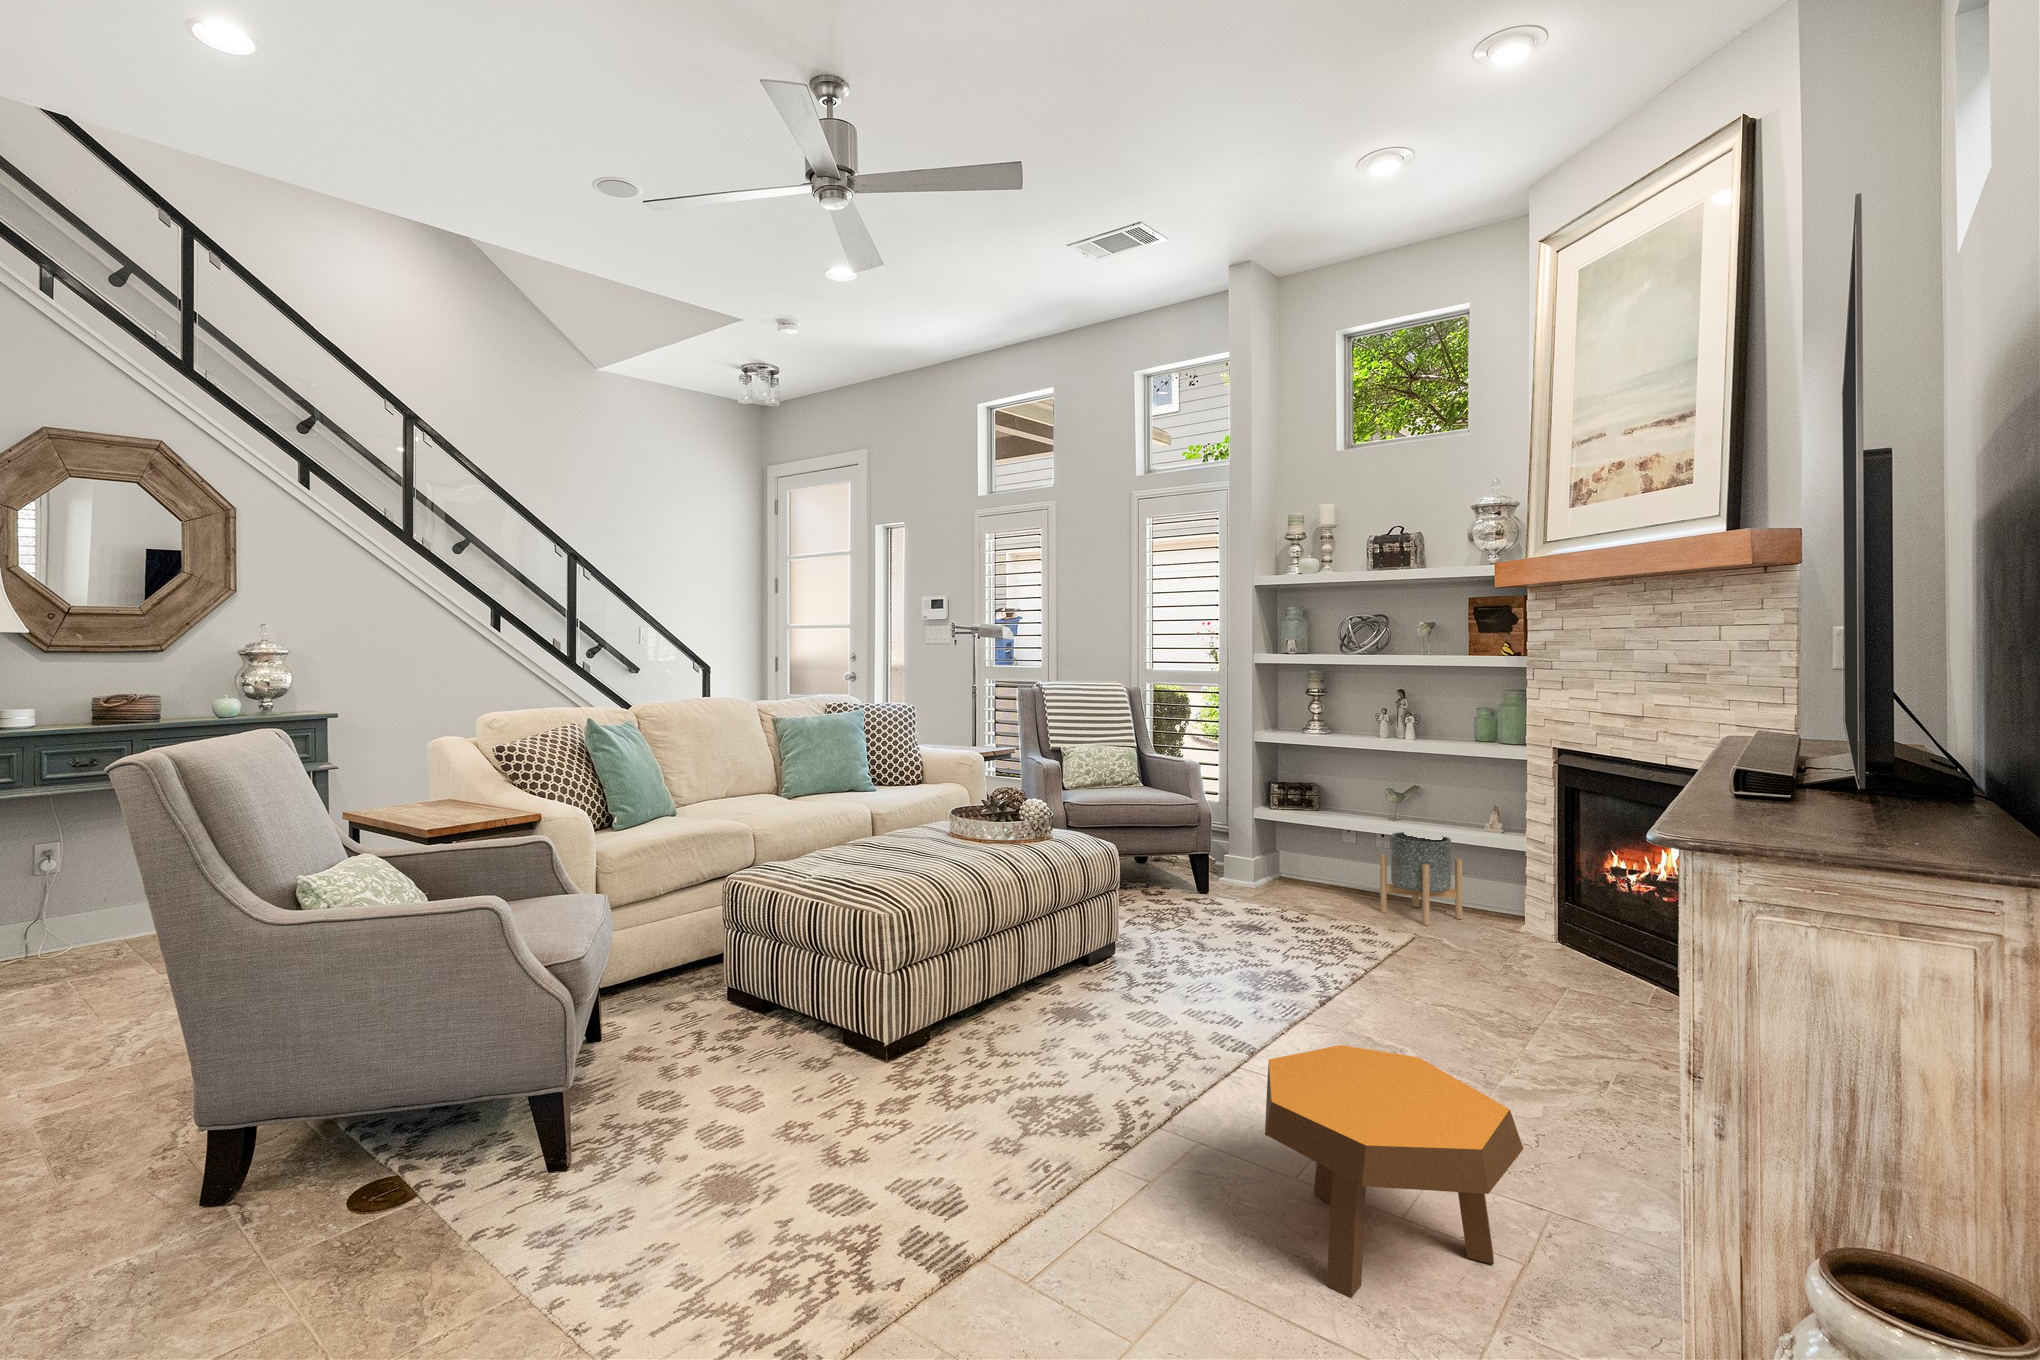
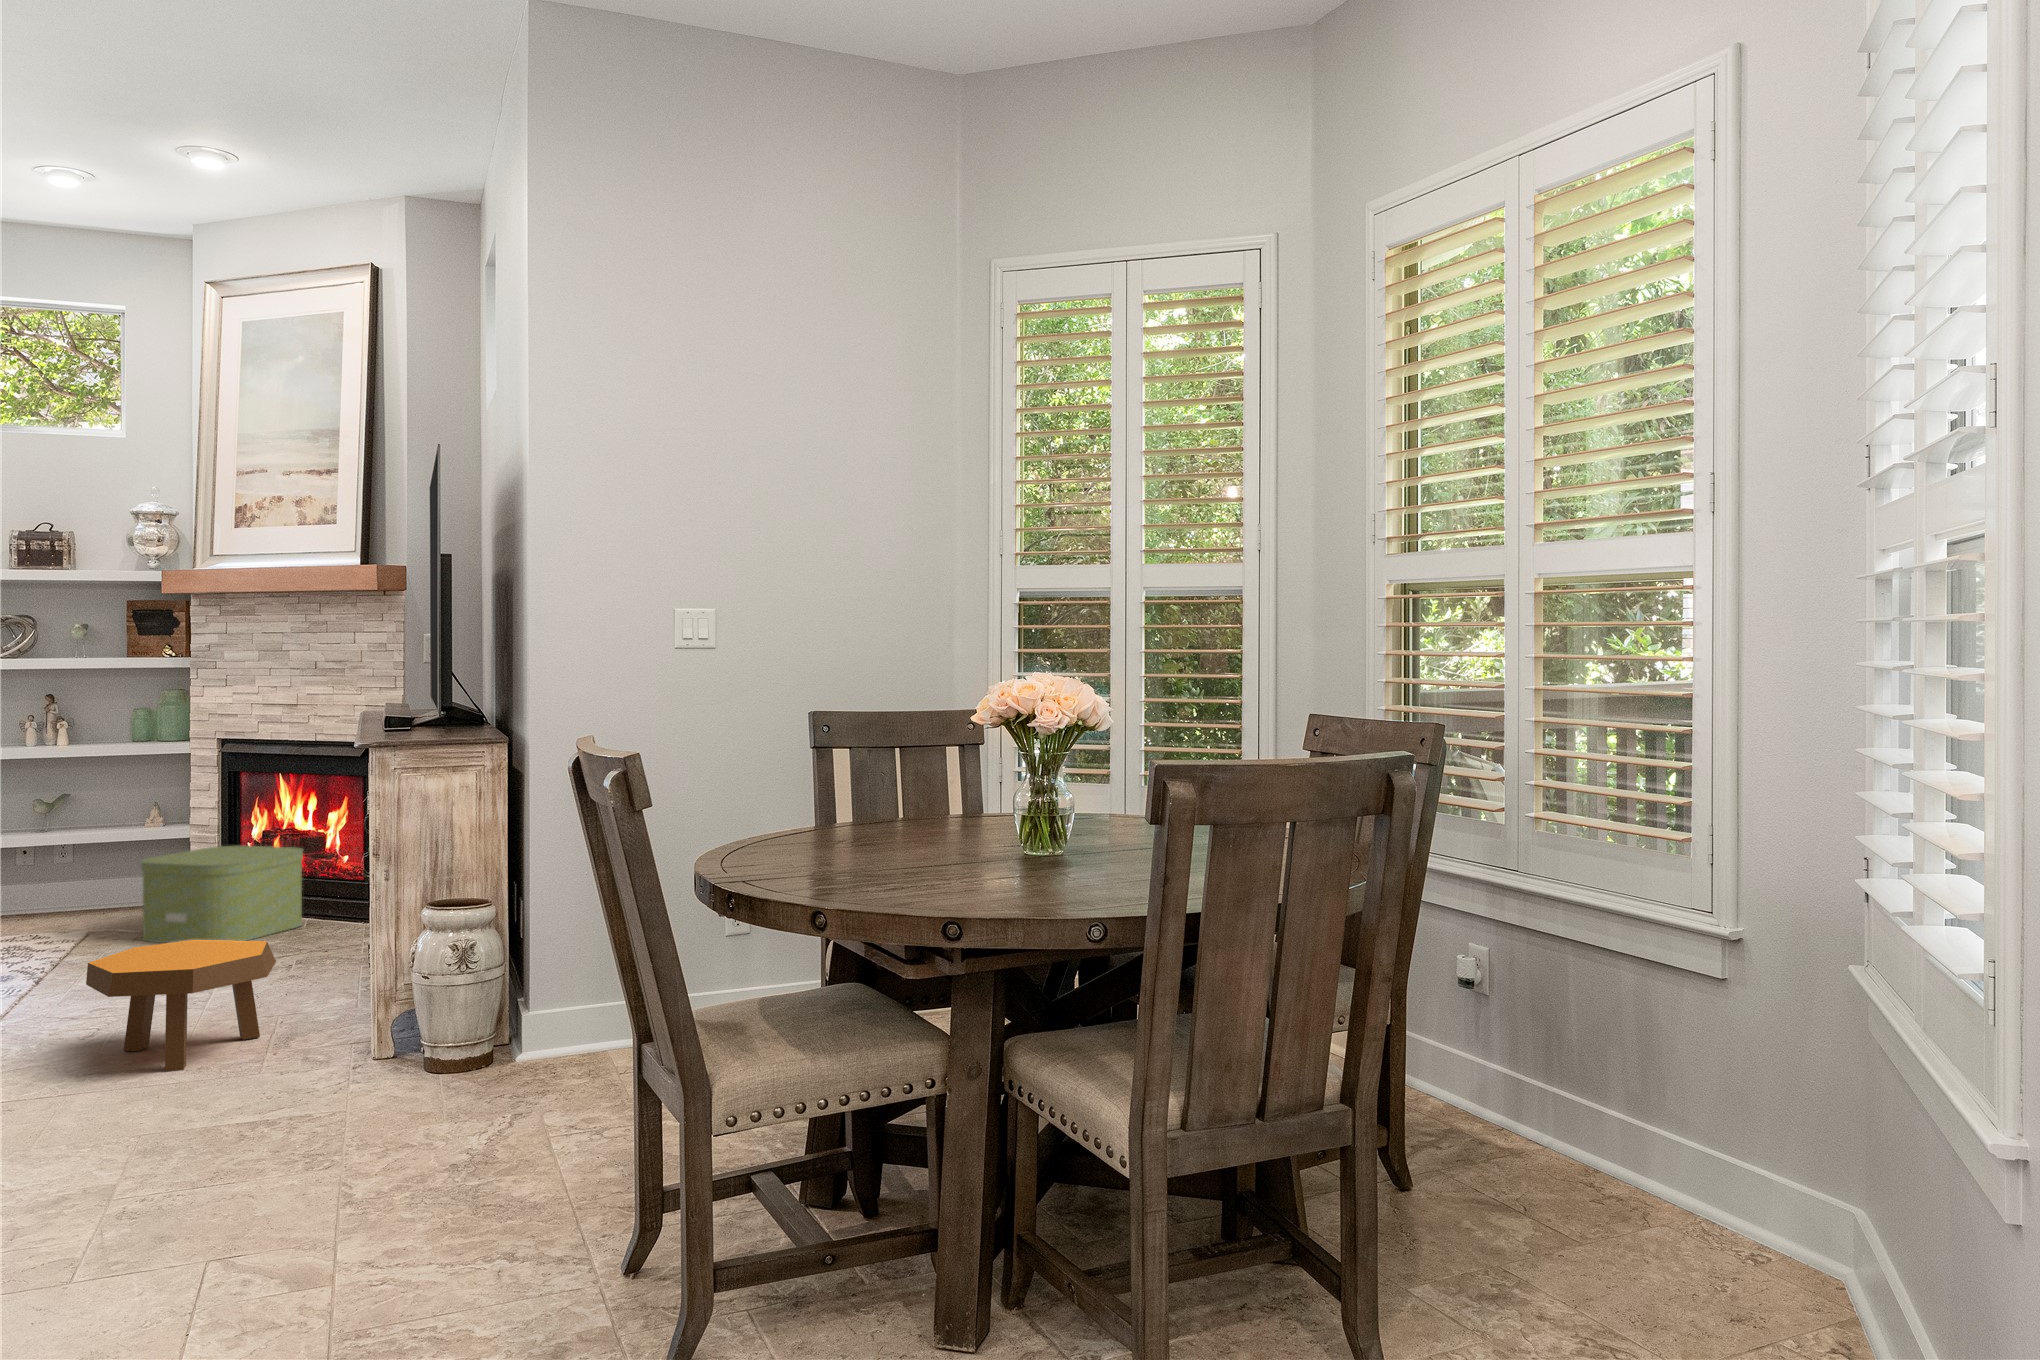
planter: present [1380,832,1462,925] -> none [35,838,124,926]
storage box: none [1456,872,1649,1006] -> present [141,846,303,943]

